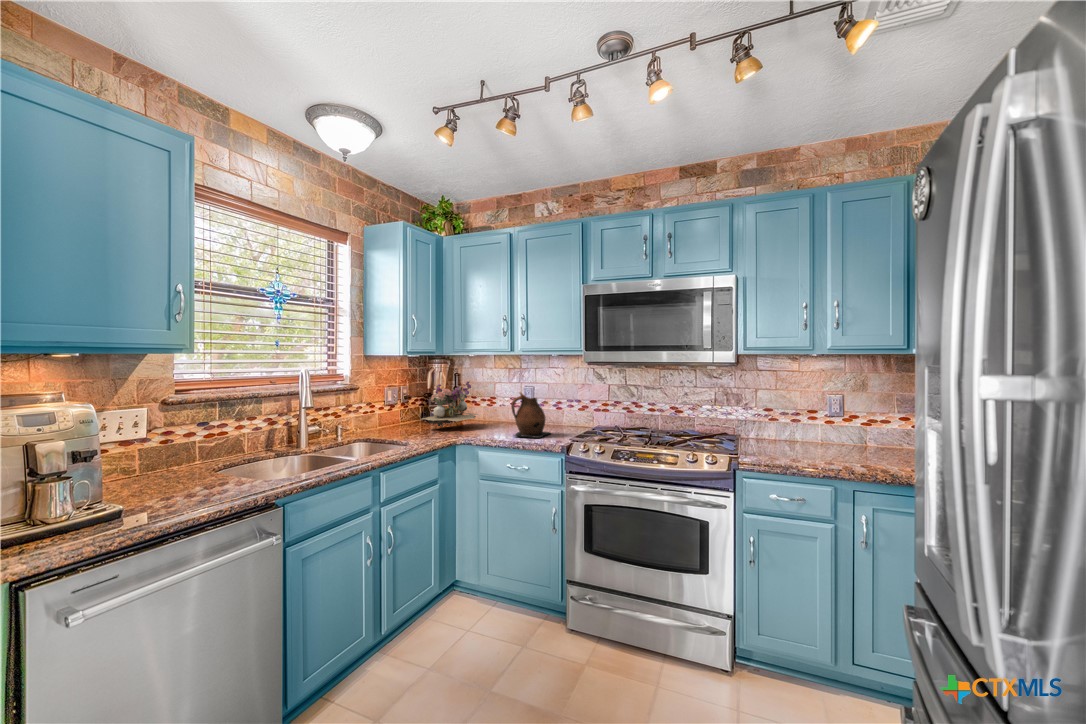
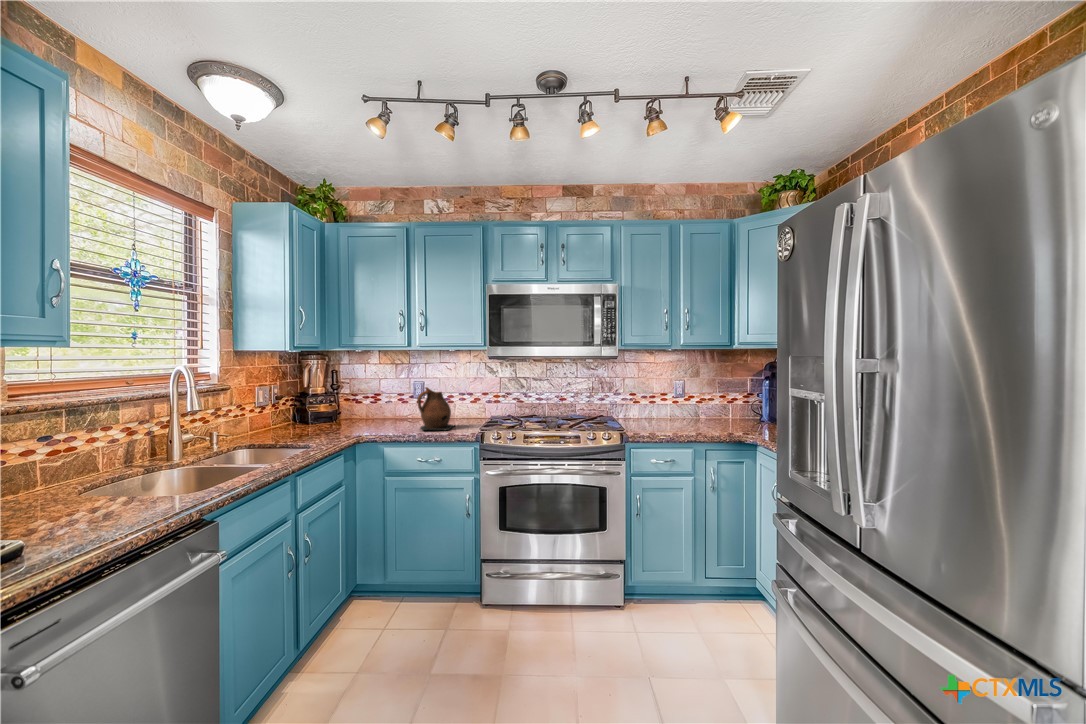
flower arrangement: present [422,381,478,427] -> none [305,376,370,428]

